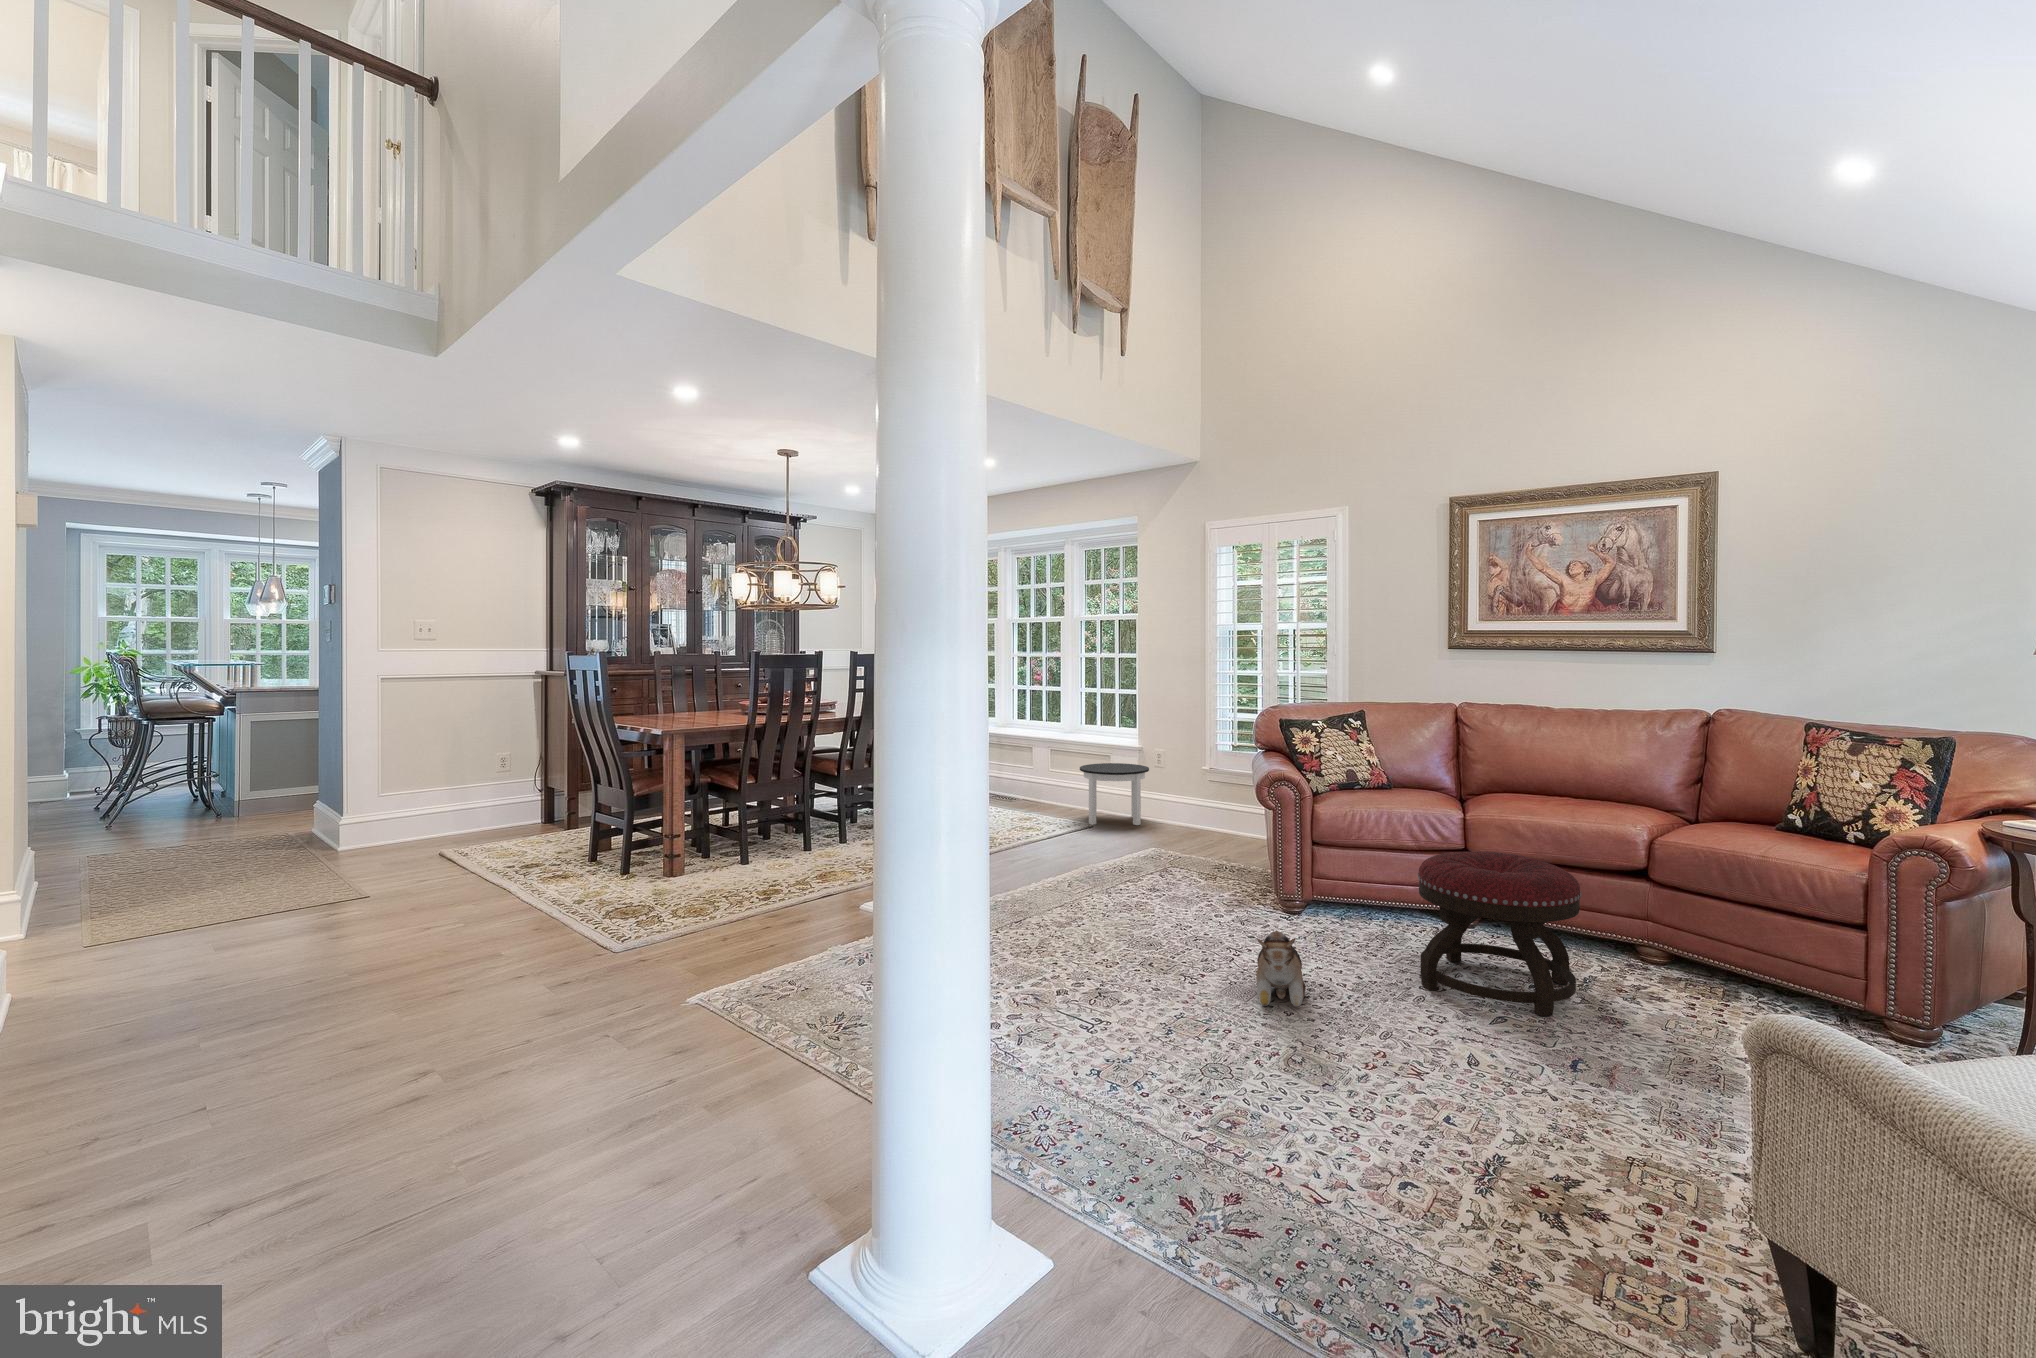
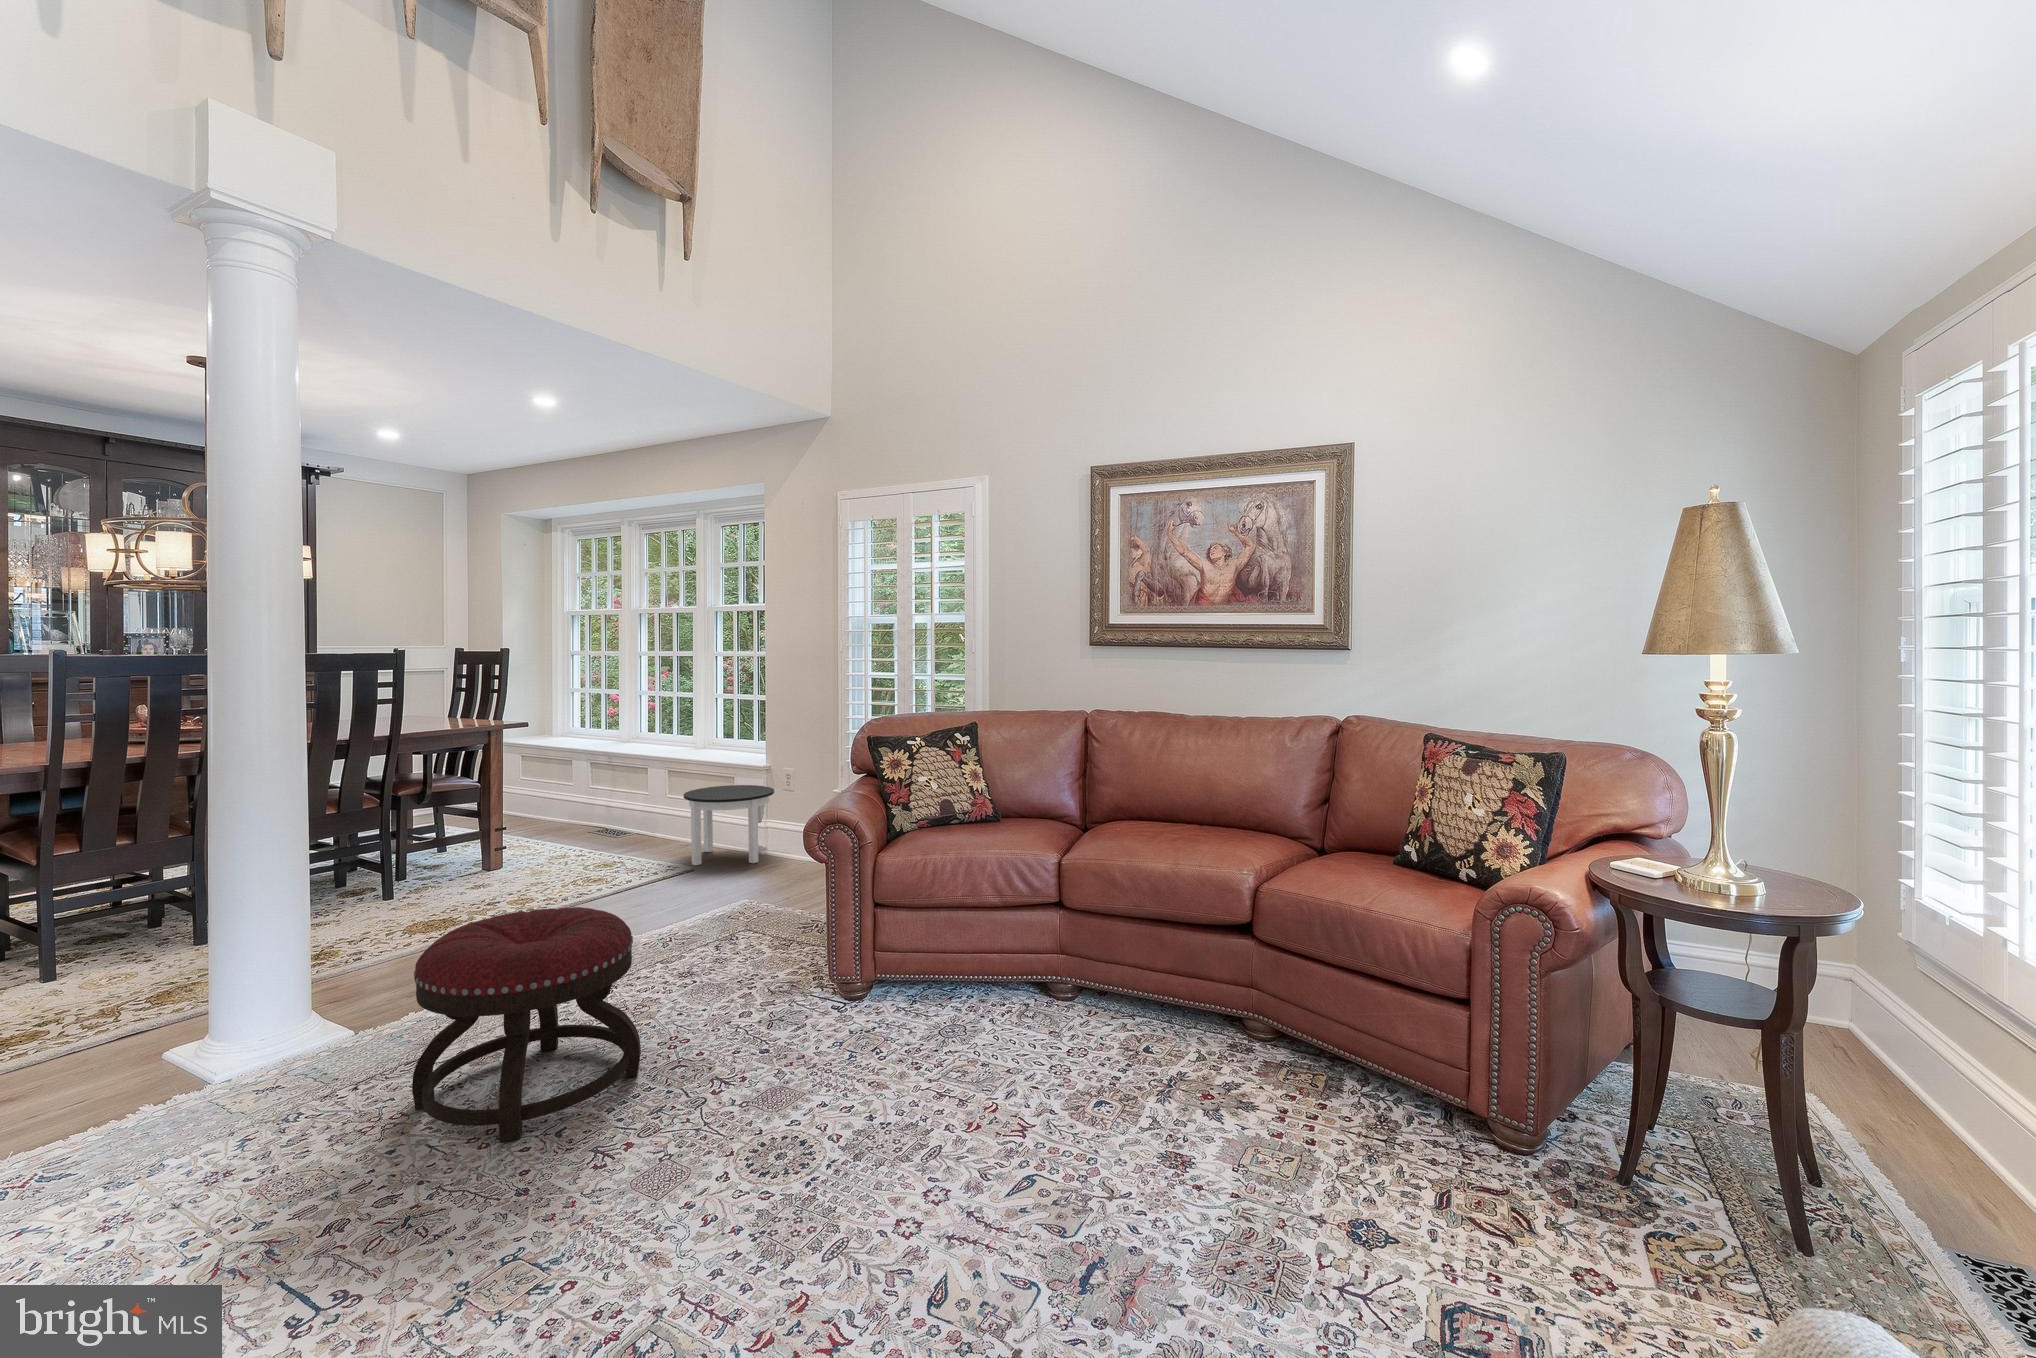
ottoman: present [1418,852,1581,1016] -> present [412,907,641,1142]
plush toy: present [1256,931,1306,1007] -> none [644,1085,762,1203]

